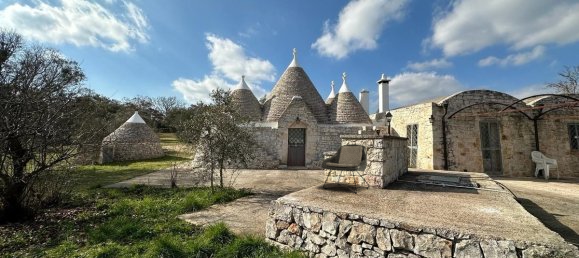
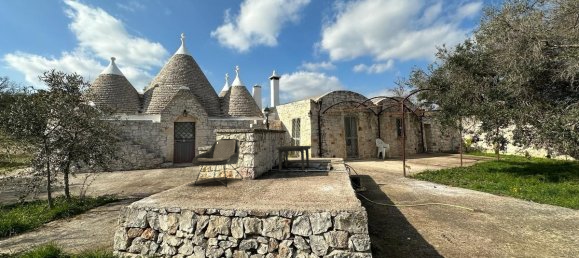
round table: none [399,156,448,185] -> present [276,146,312,170]

